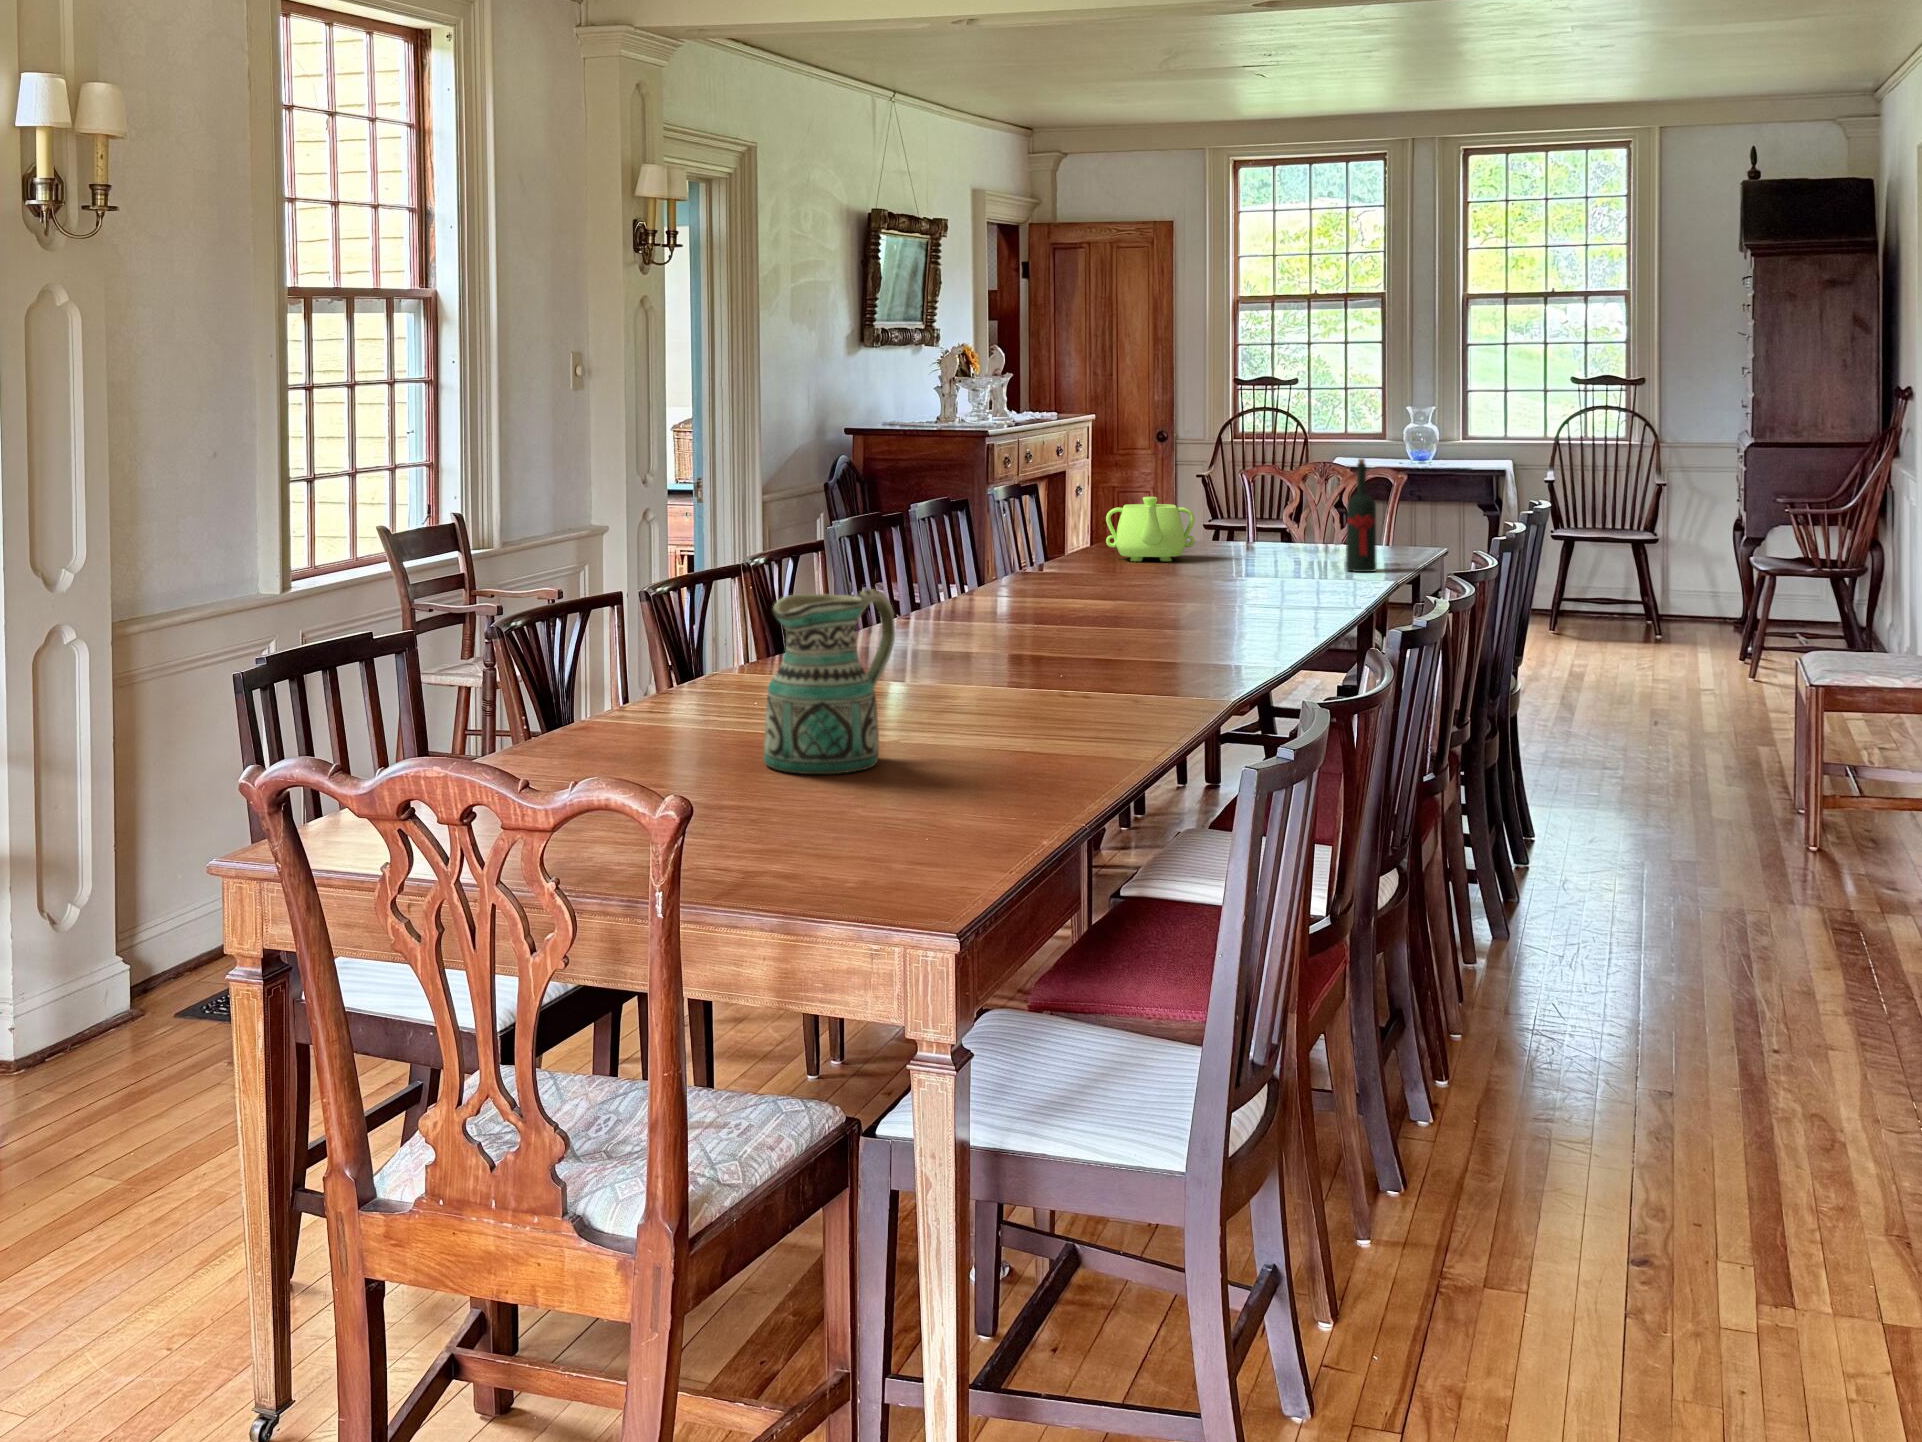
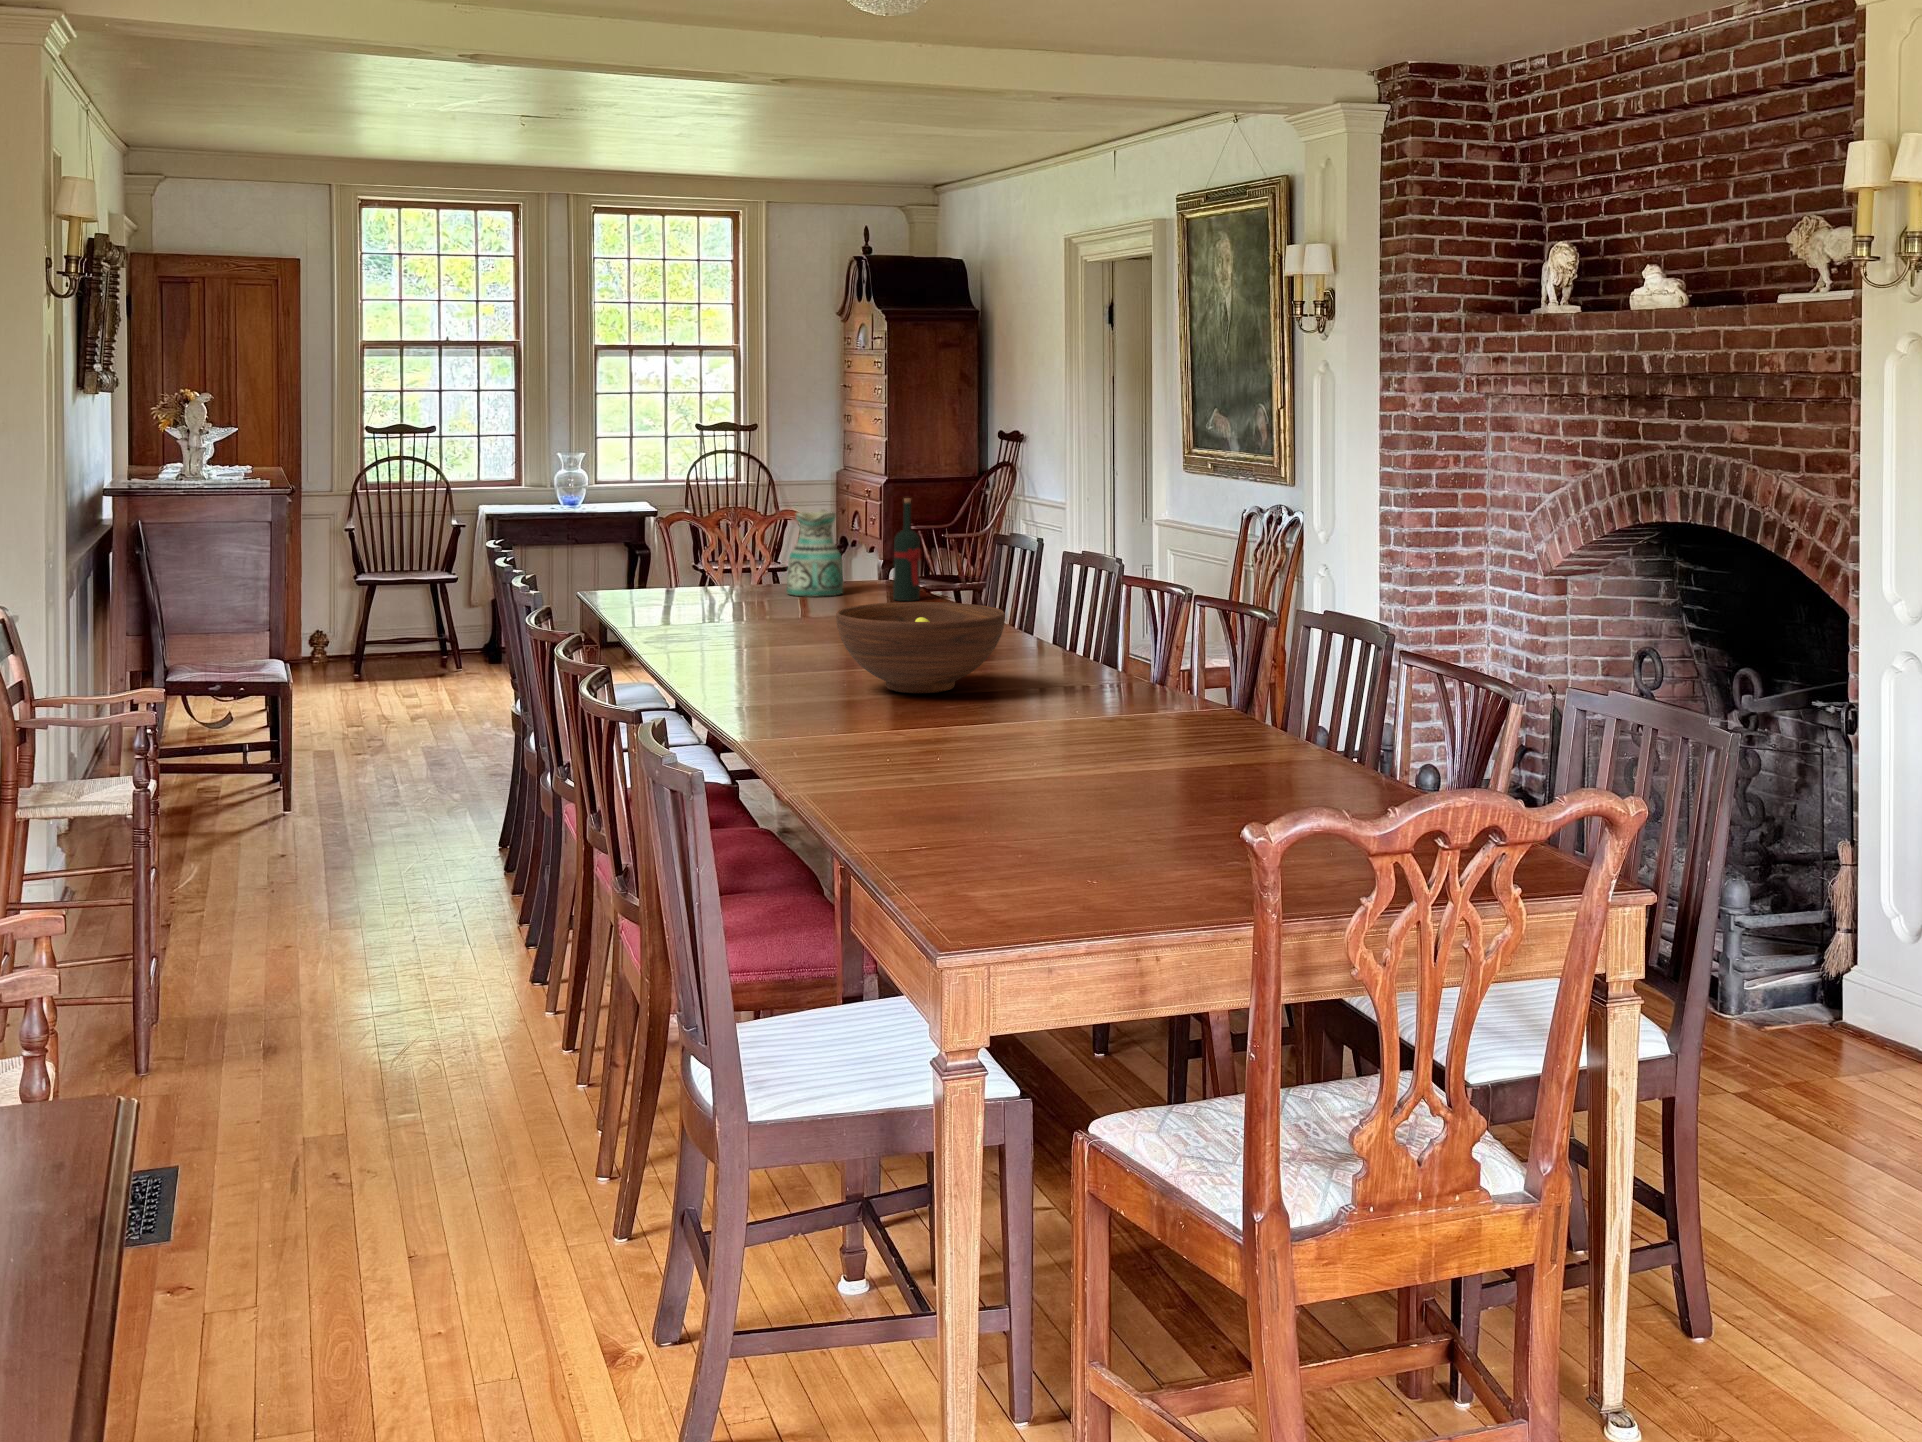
teapot: present [1106,497,1195,561] -> none [657,541,737,605]
fruit bowl: none [919,563,1096,658] -> present [836,602,1005,693]
ceramic pitcher: present [764,589,895,774] -> present [787,510,843,597]

